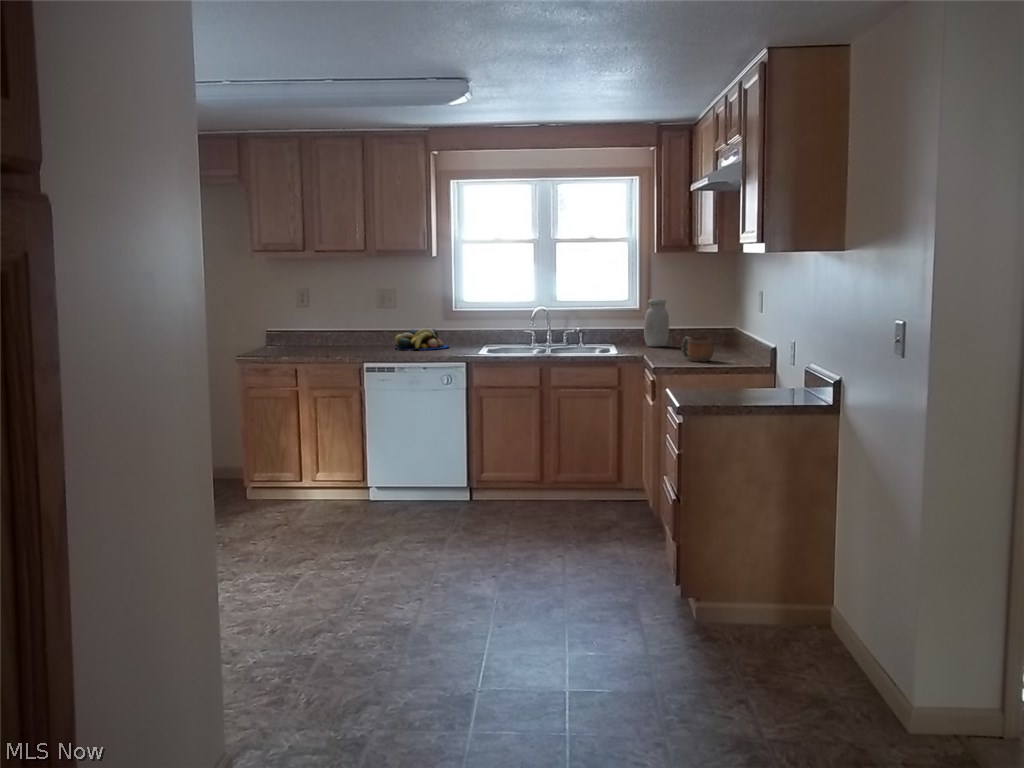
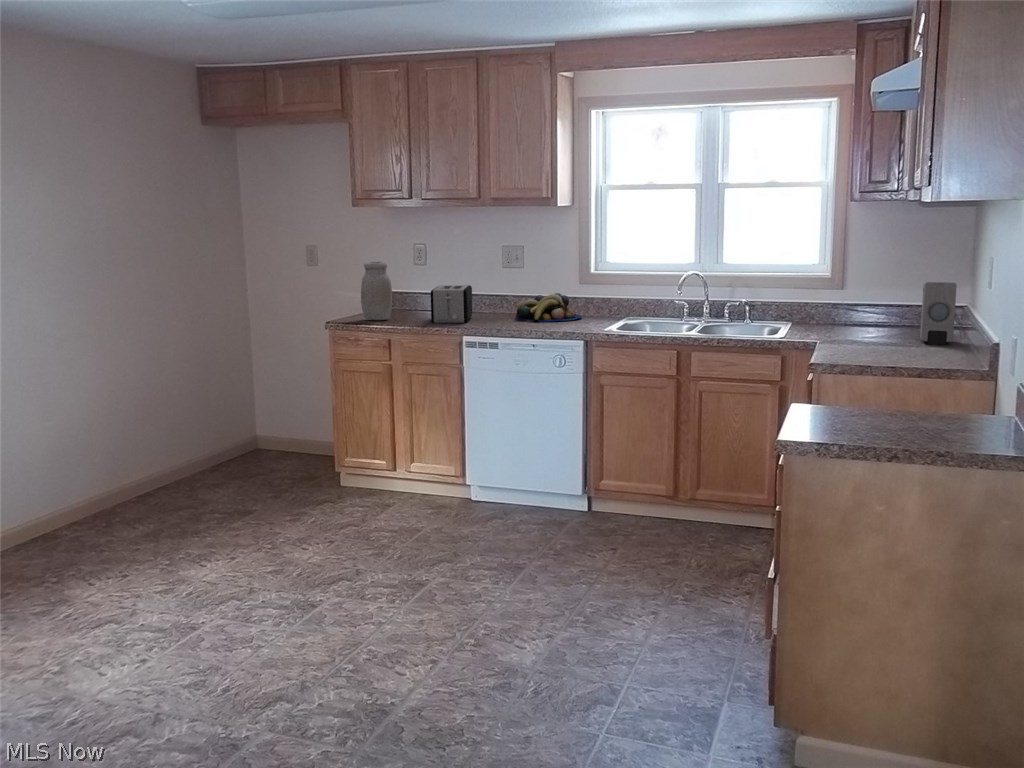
jar: present [644,298,669,347] -> present [361,262,392,320]
soap dispenser: none [710,310,734,354] -> present [920,282,957,345]
toaster: none [328,322,361,354] -> present [430,285,472,323]
mug: present [682,337,714,362] -> none [864,320,909,358]

